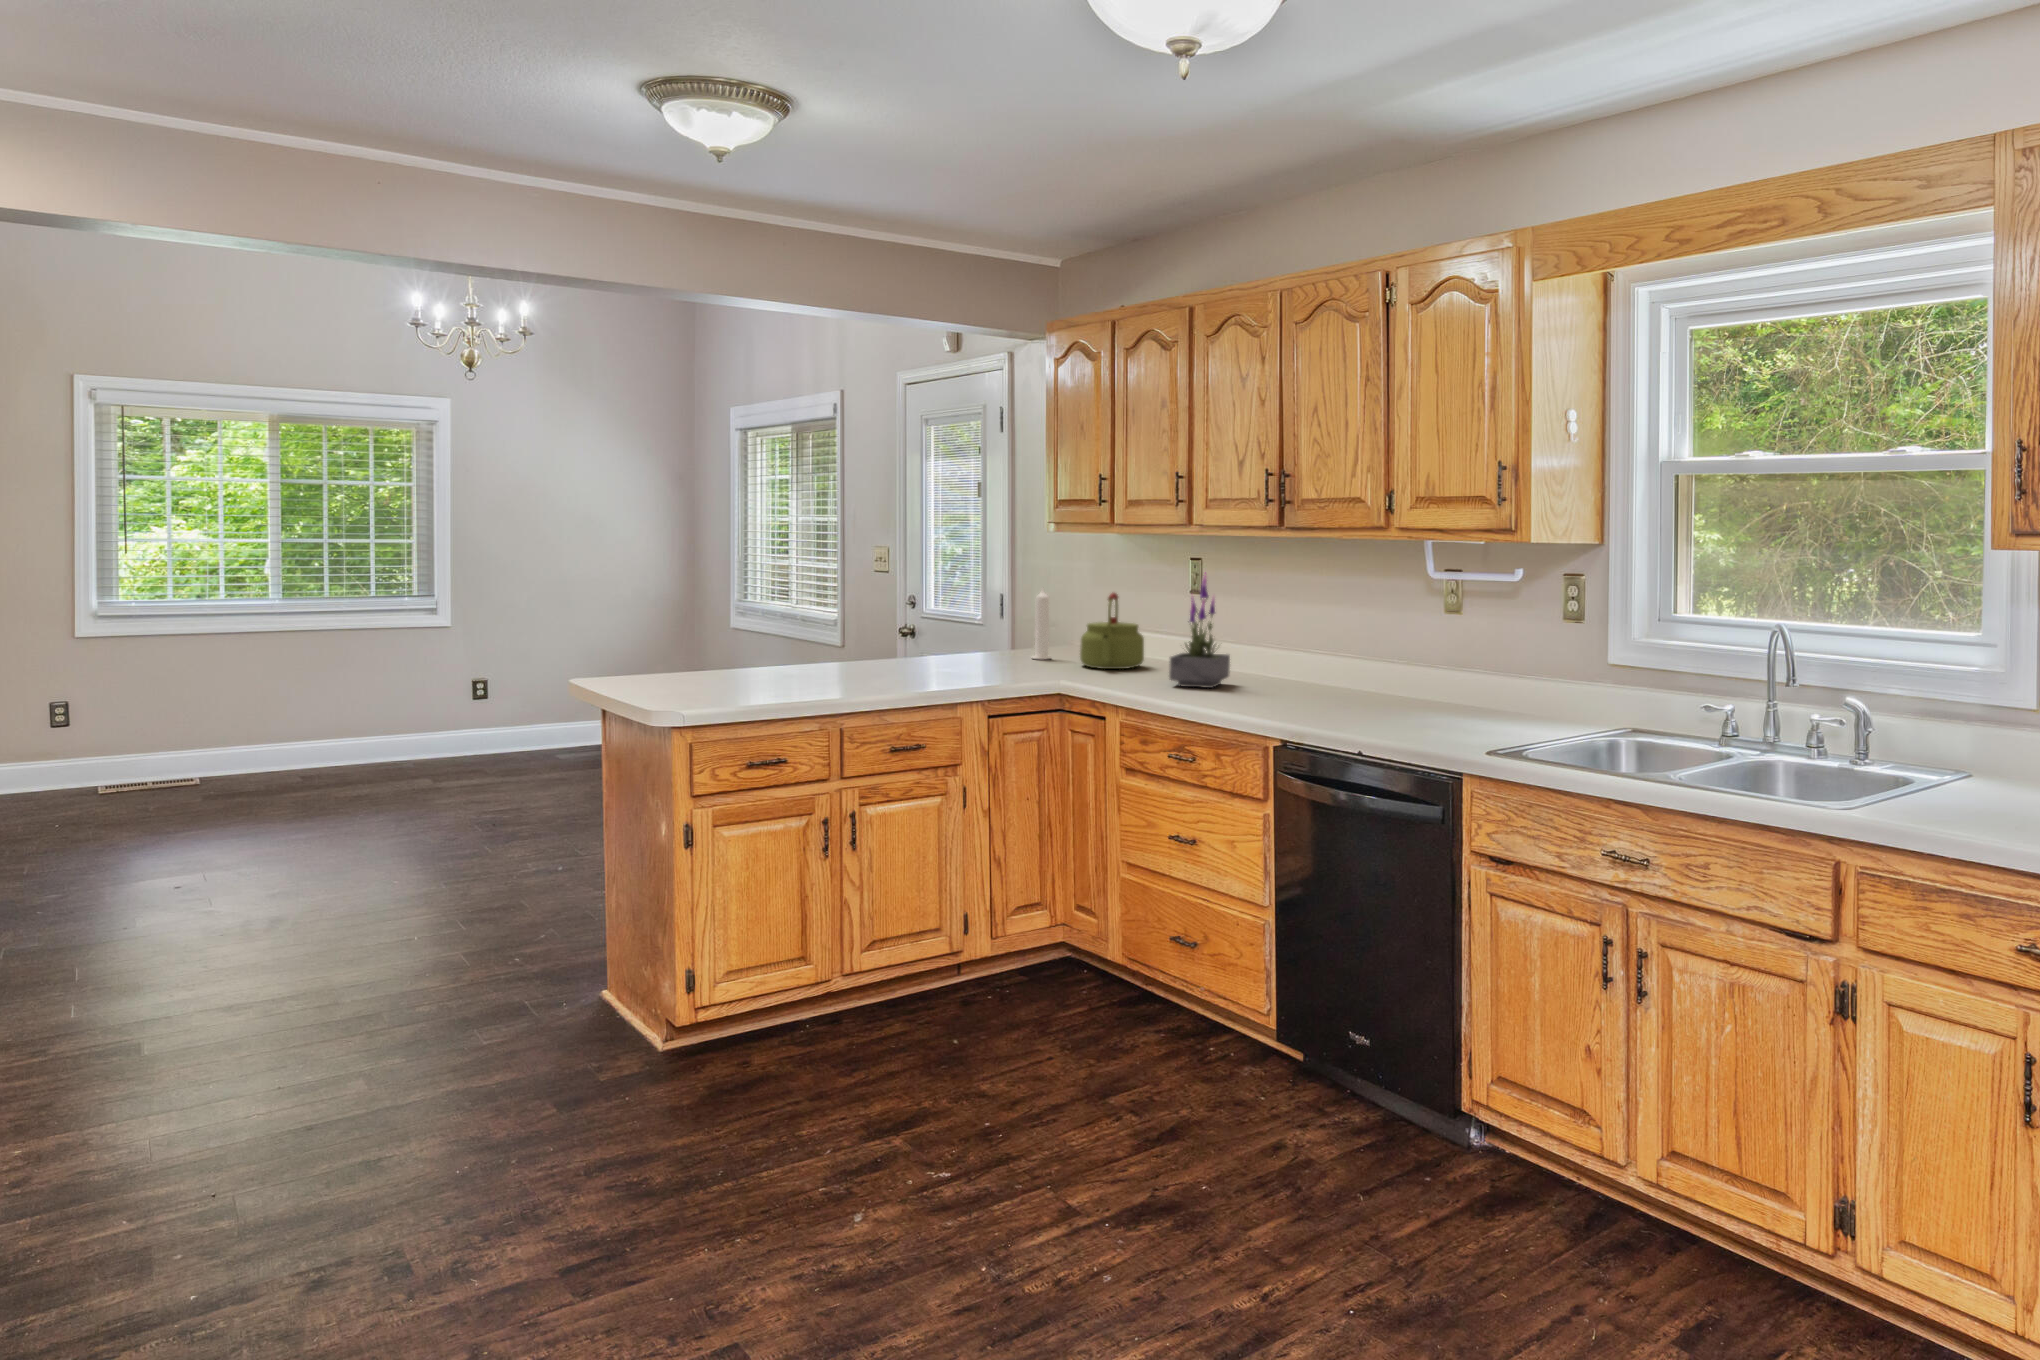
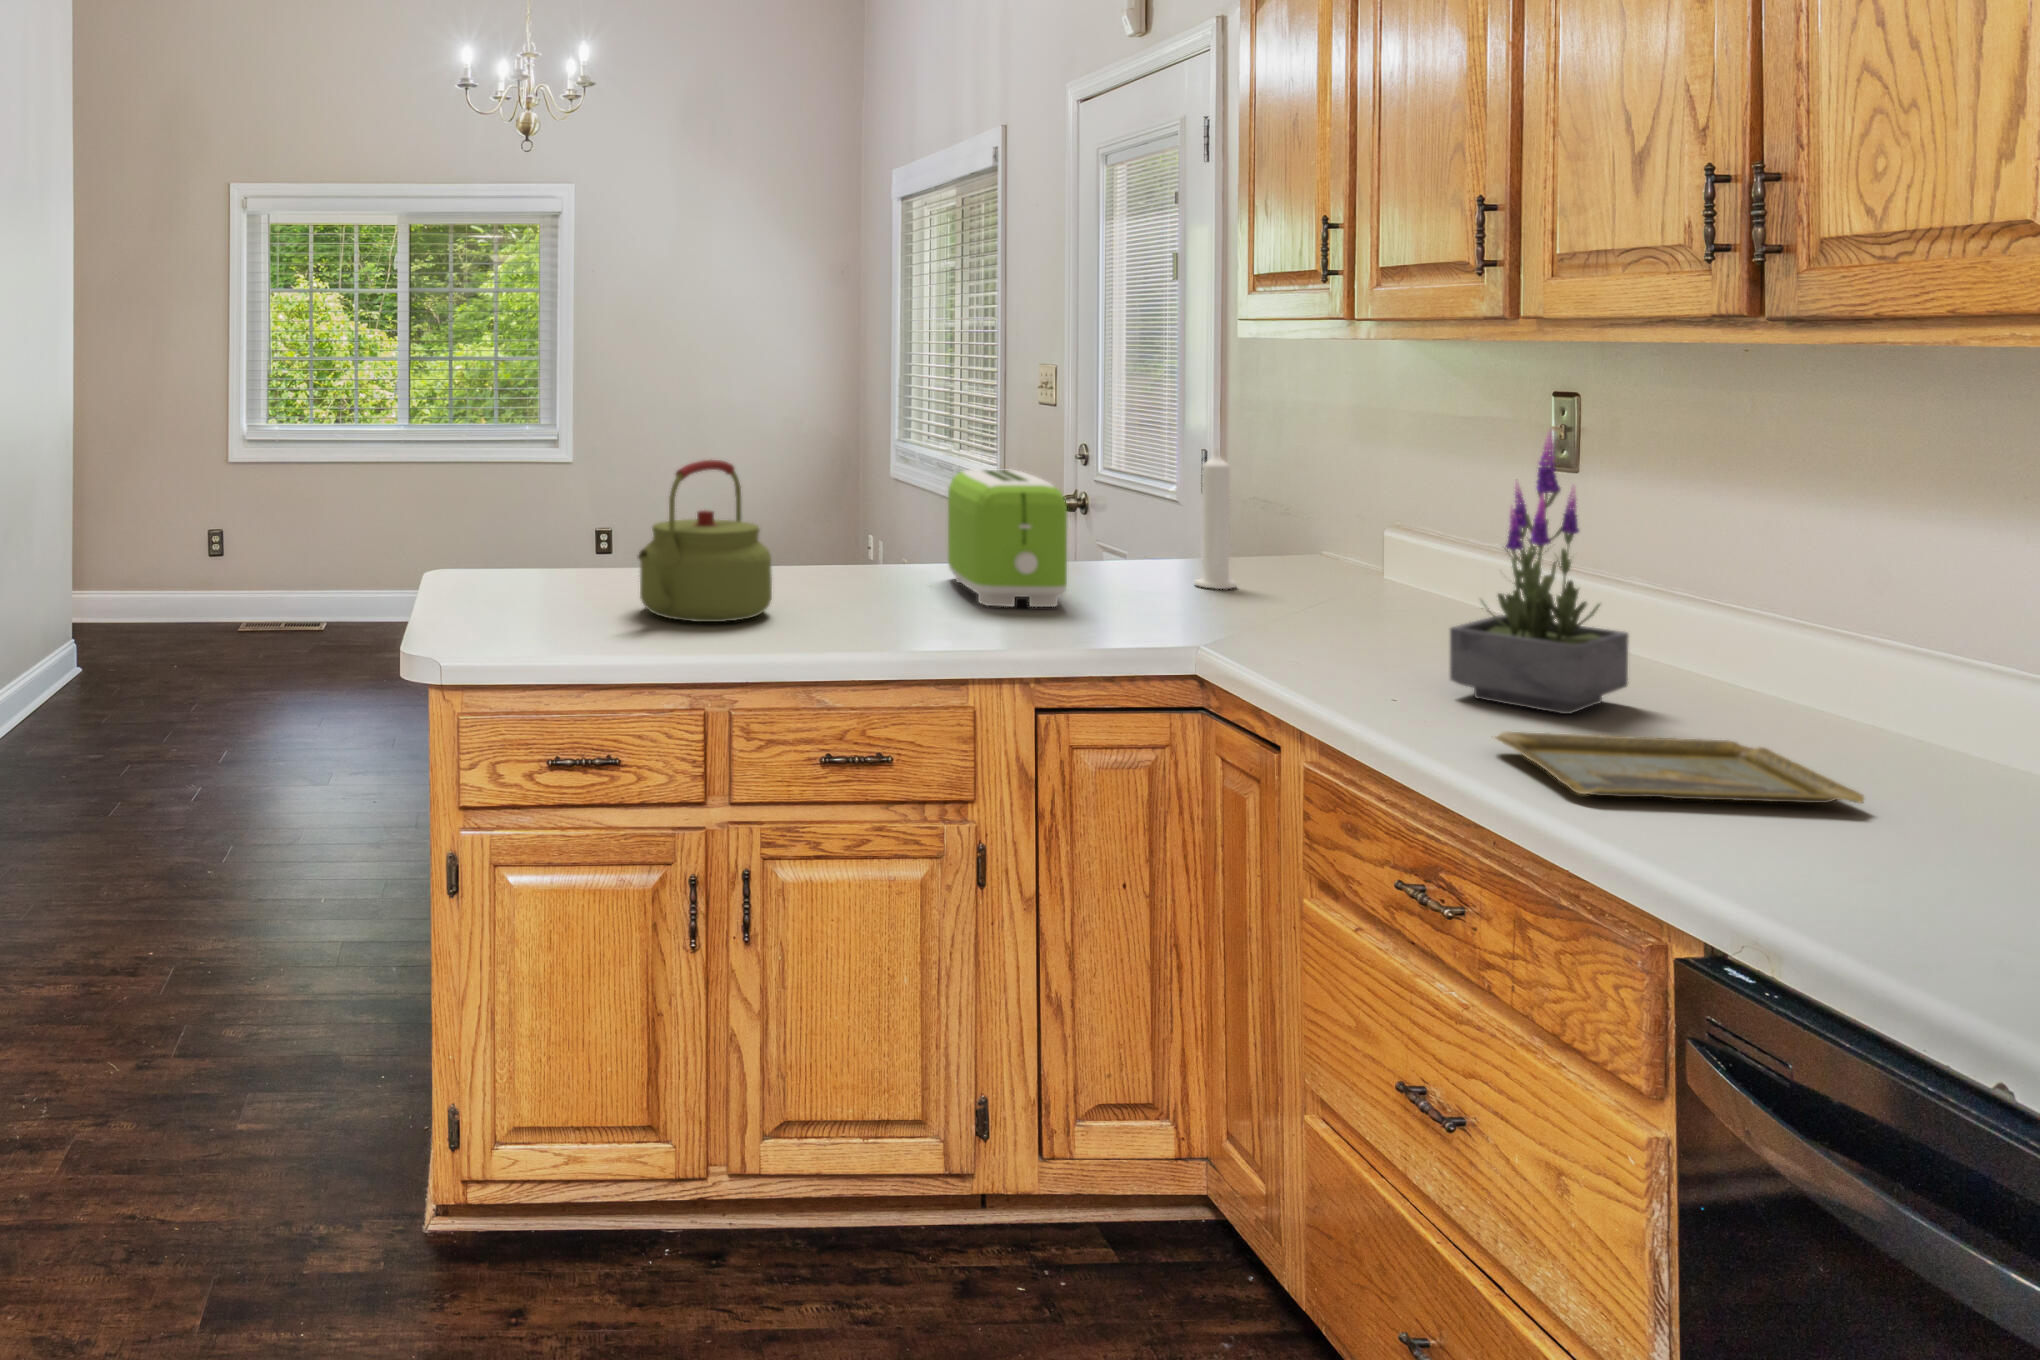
kettle: present [1080,593,1144,669] -> present [638,460,772,622]
toaster: none [909,601,986,671] -> present [948,469,1067,607]
tray: none [1195,688,1310,706] -> present [1495,732,1864,803]

